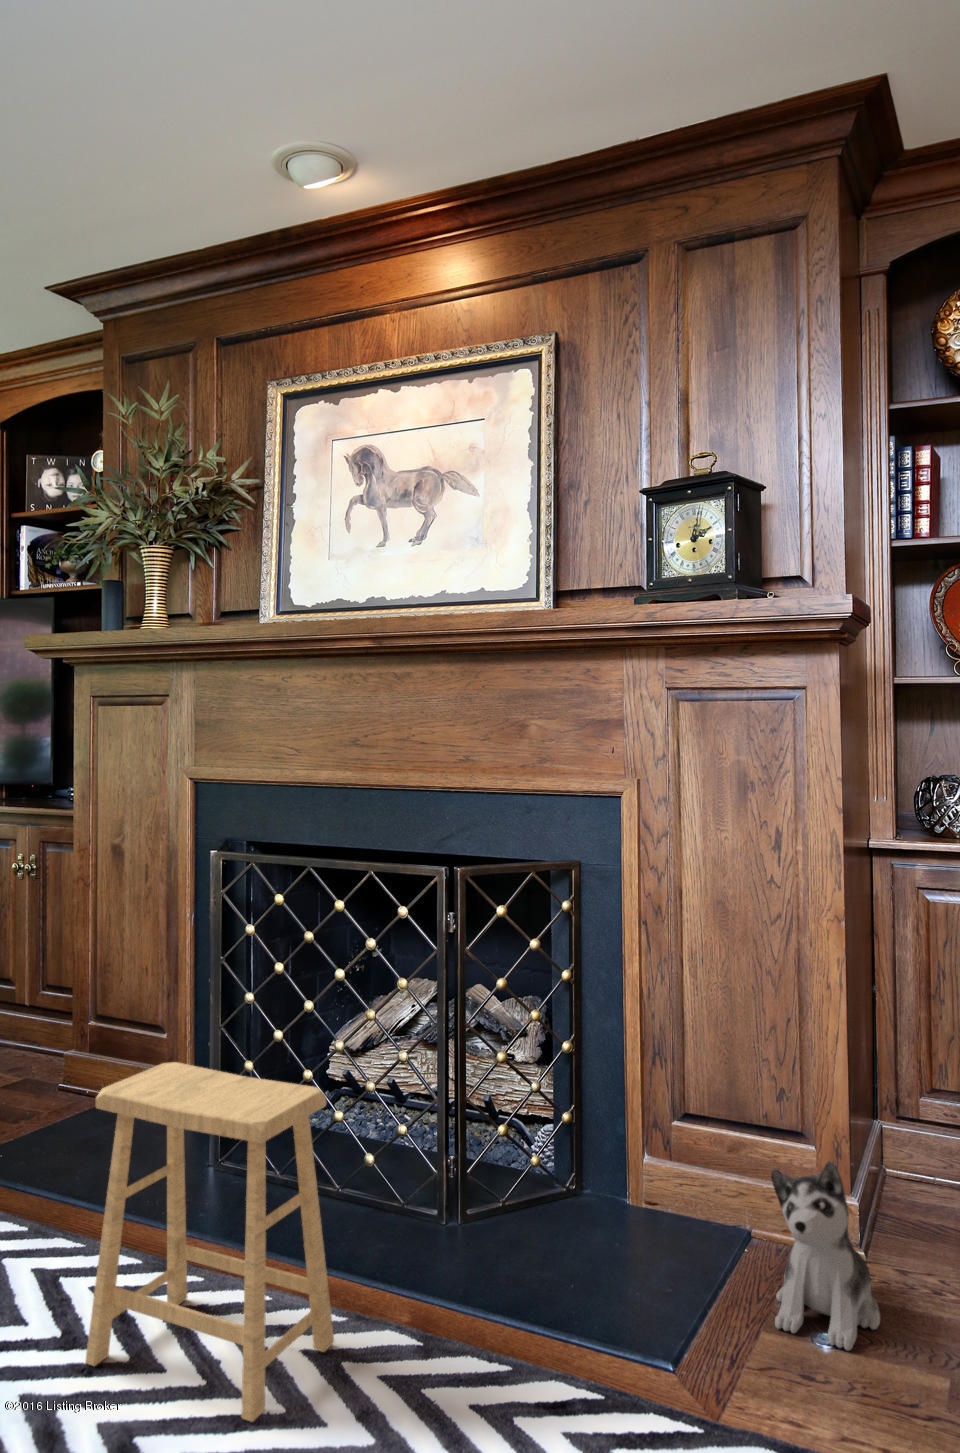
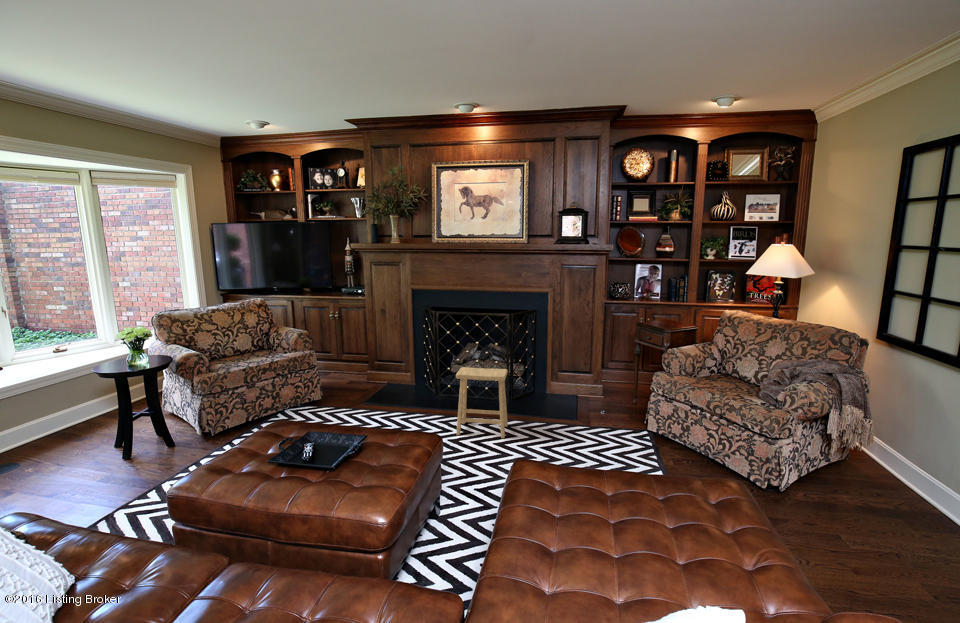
plush toy: present [771,1161,880,1350] -> none [593,376,616,414]

